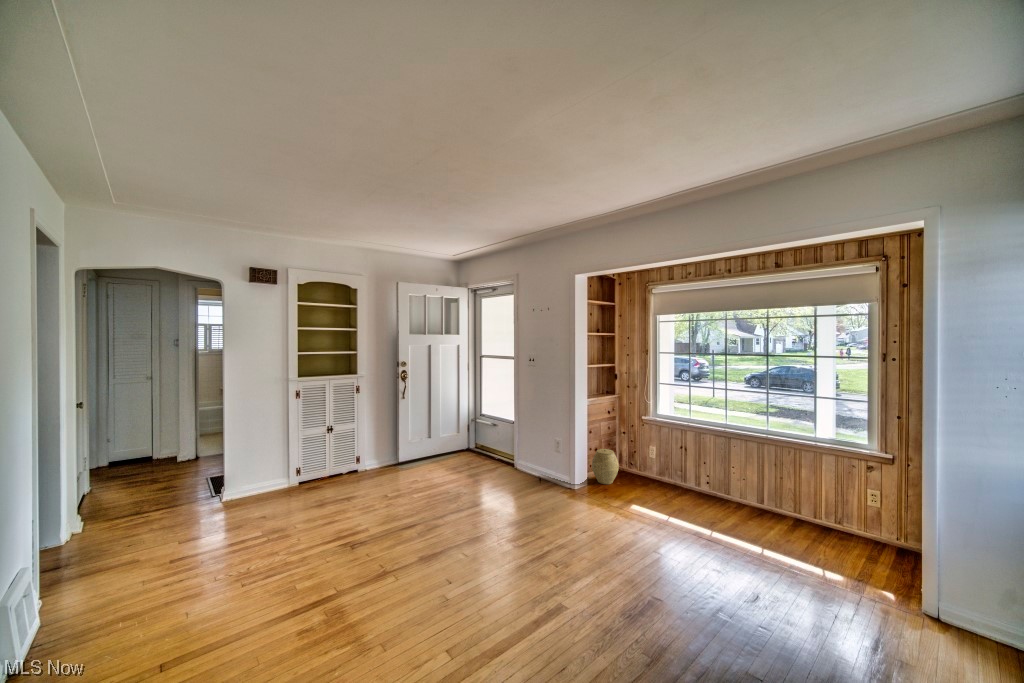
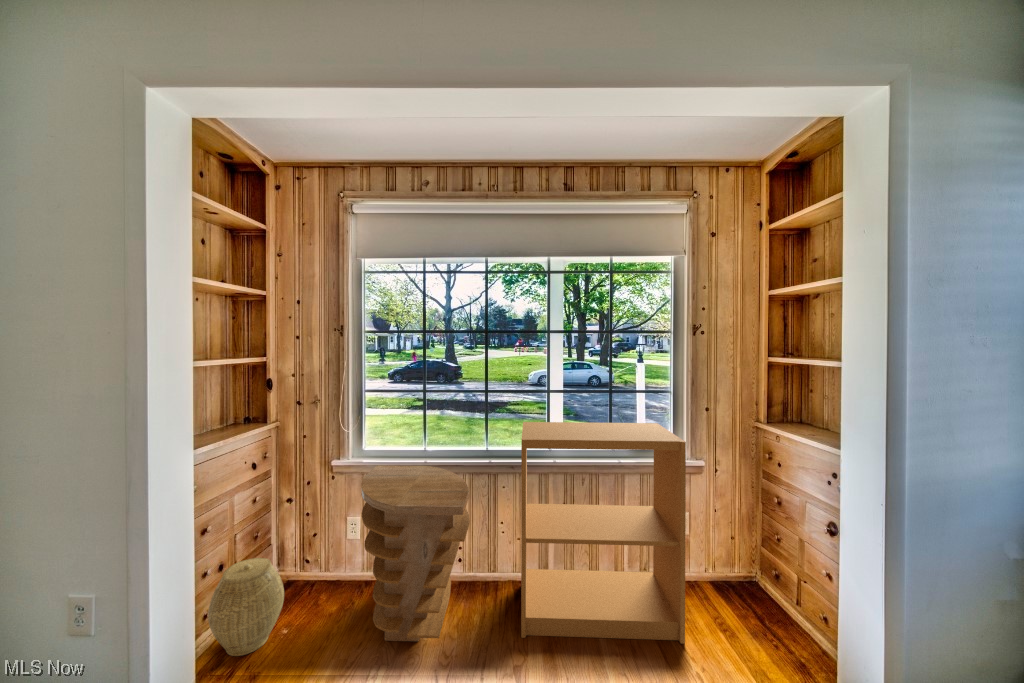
bookshelf: none [726,409,846,554] -> present [521,422,686,644]
side table: none [650,422,703,503] -> present [361,465,470,641]

